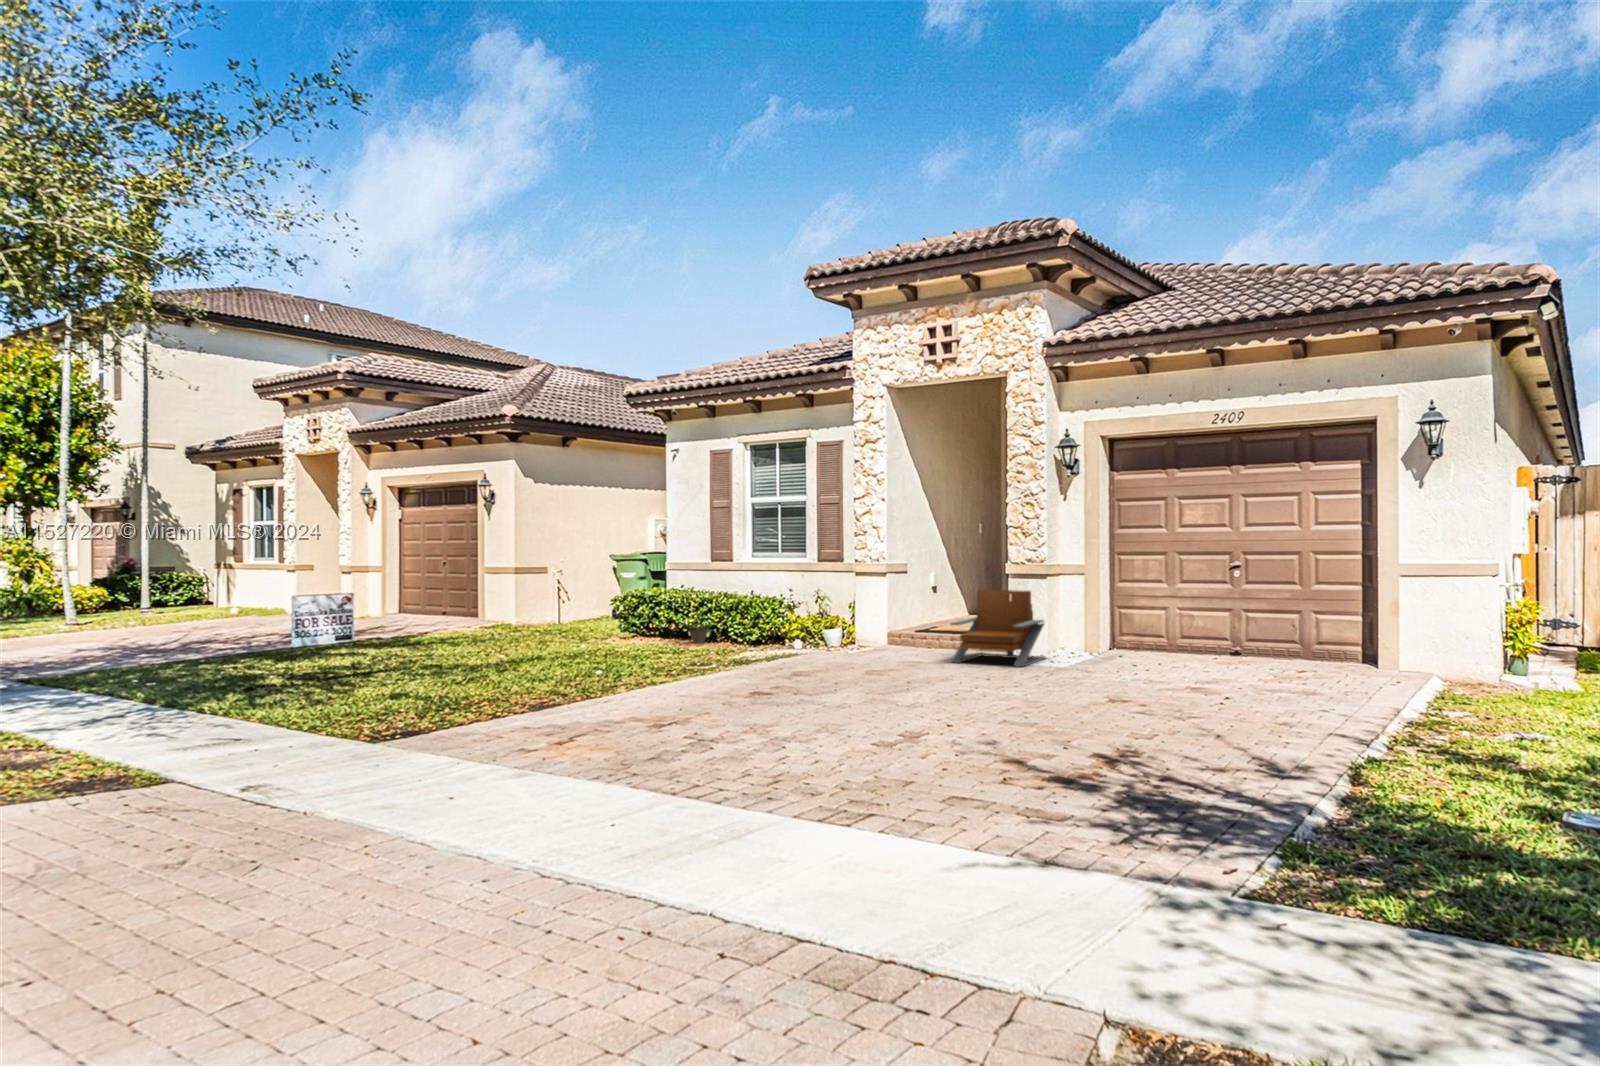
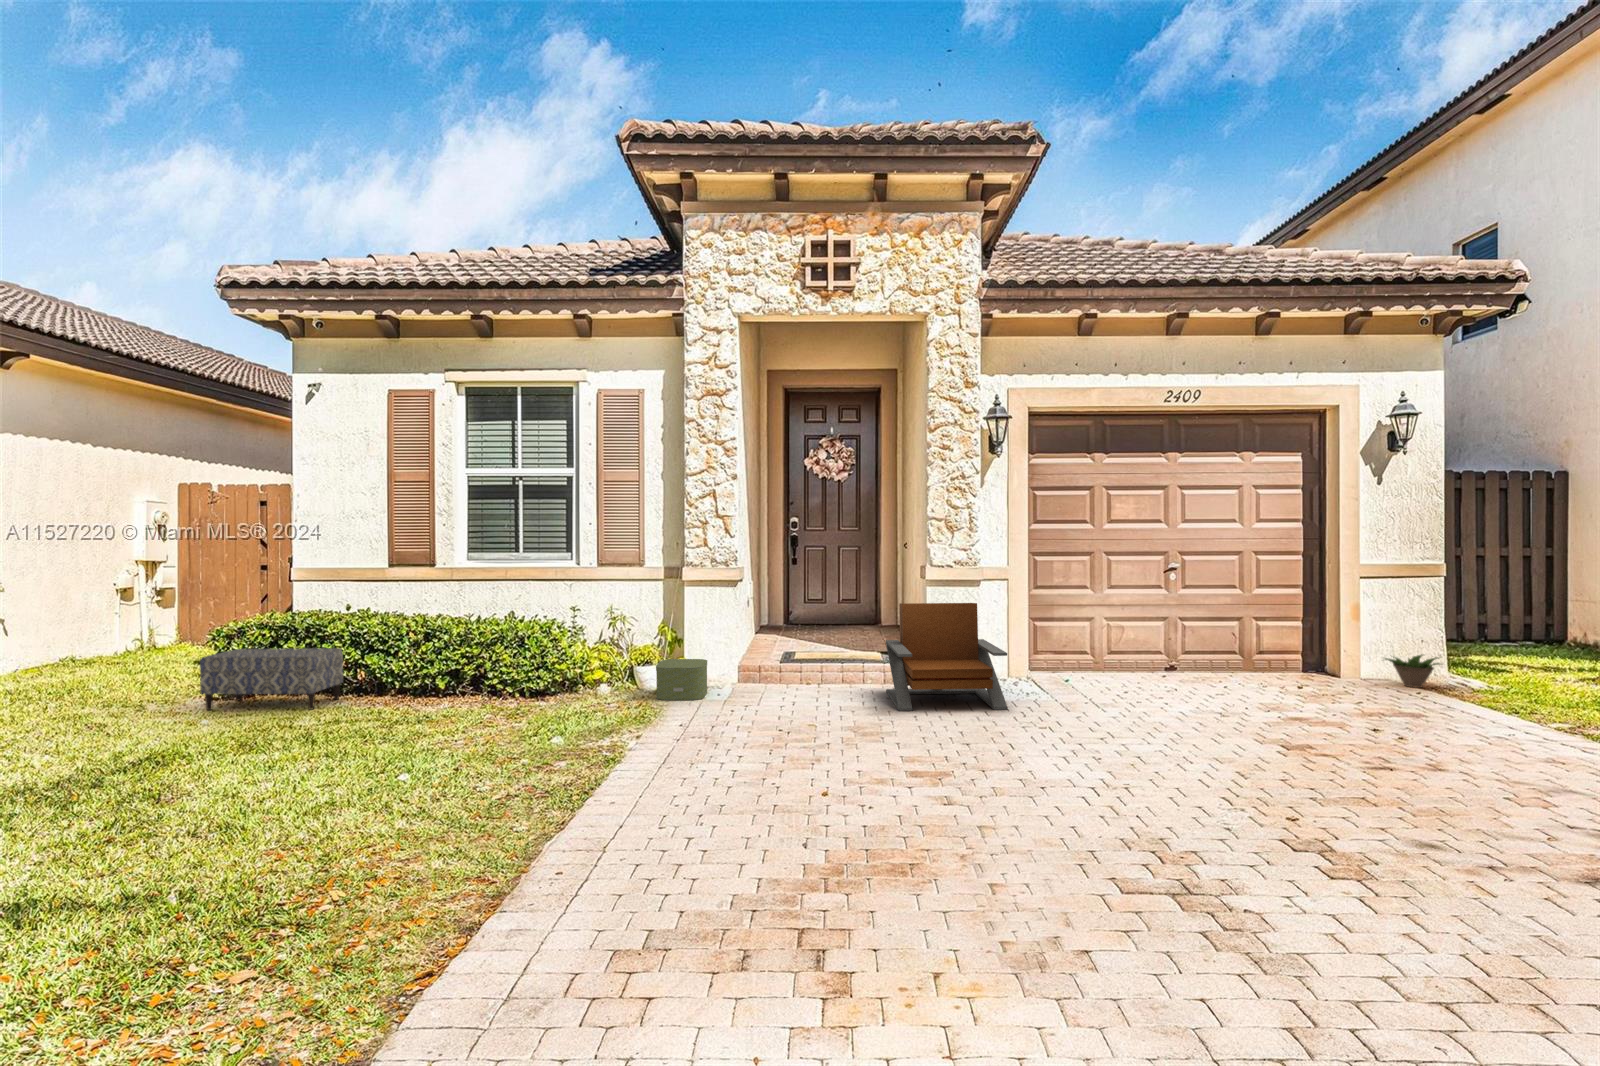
bench: none [616,606,681,641] -> present [200,648,343,710]
decorative plant: present [687,624,710,643] -> present [1385,655,1441,688]
storage box: none [830,624,869,650] -> present [656,659,707,700]

